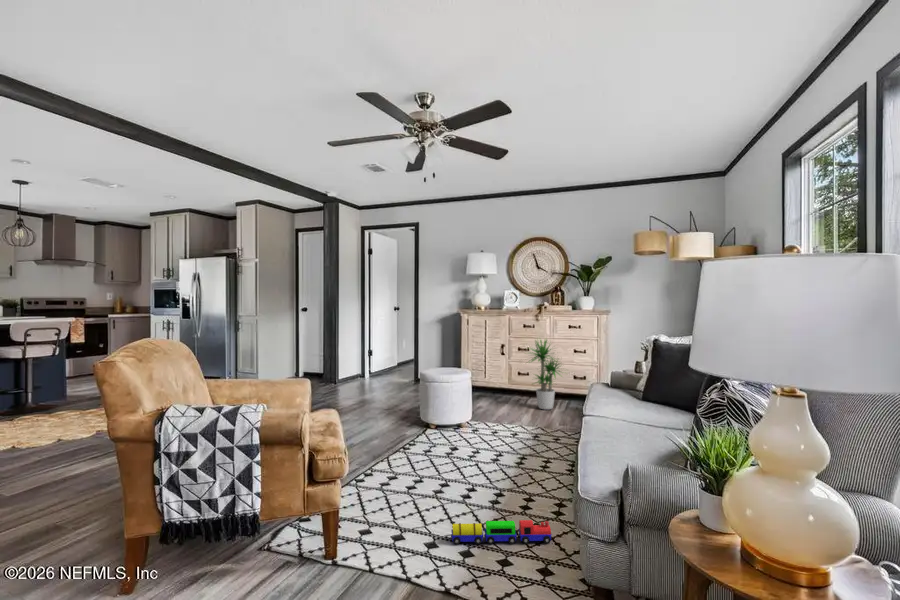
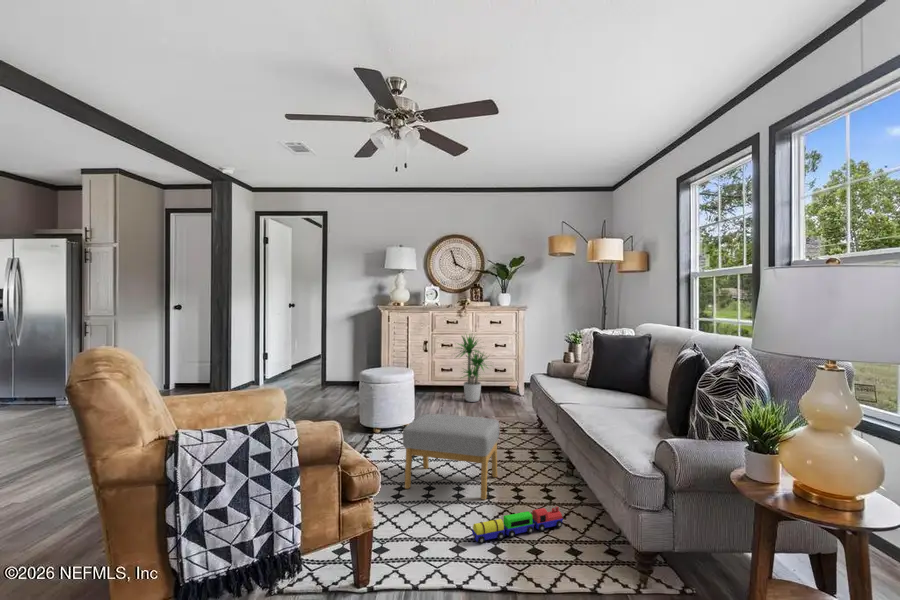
footstool: none [420,414,520,504] -> present [403,414,500,499]

